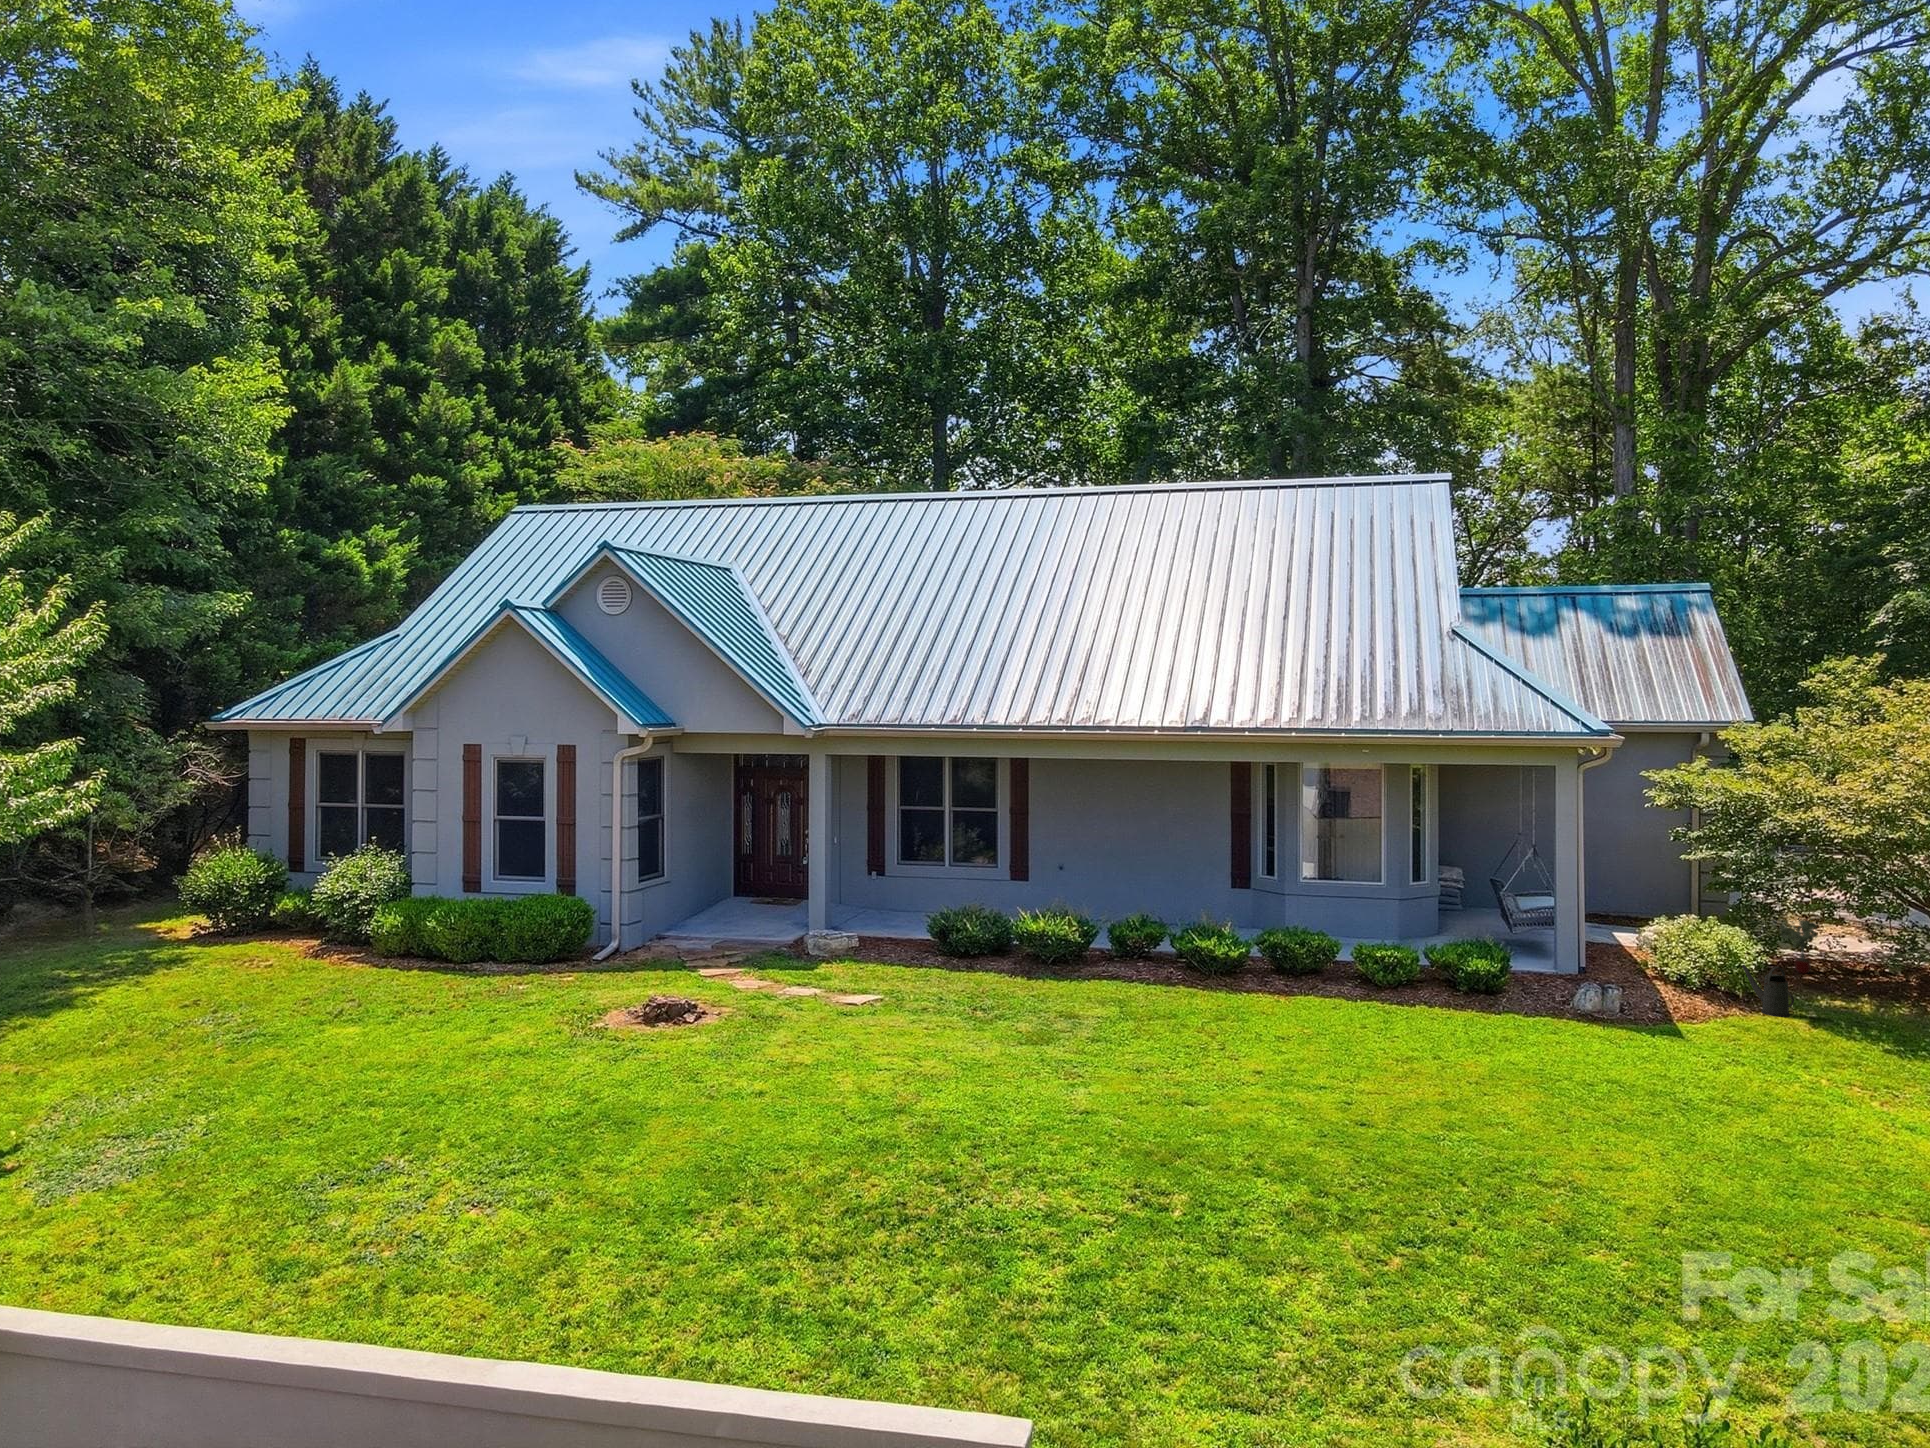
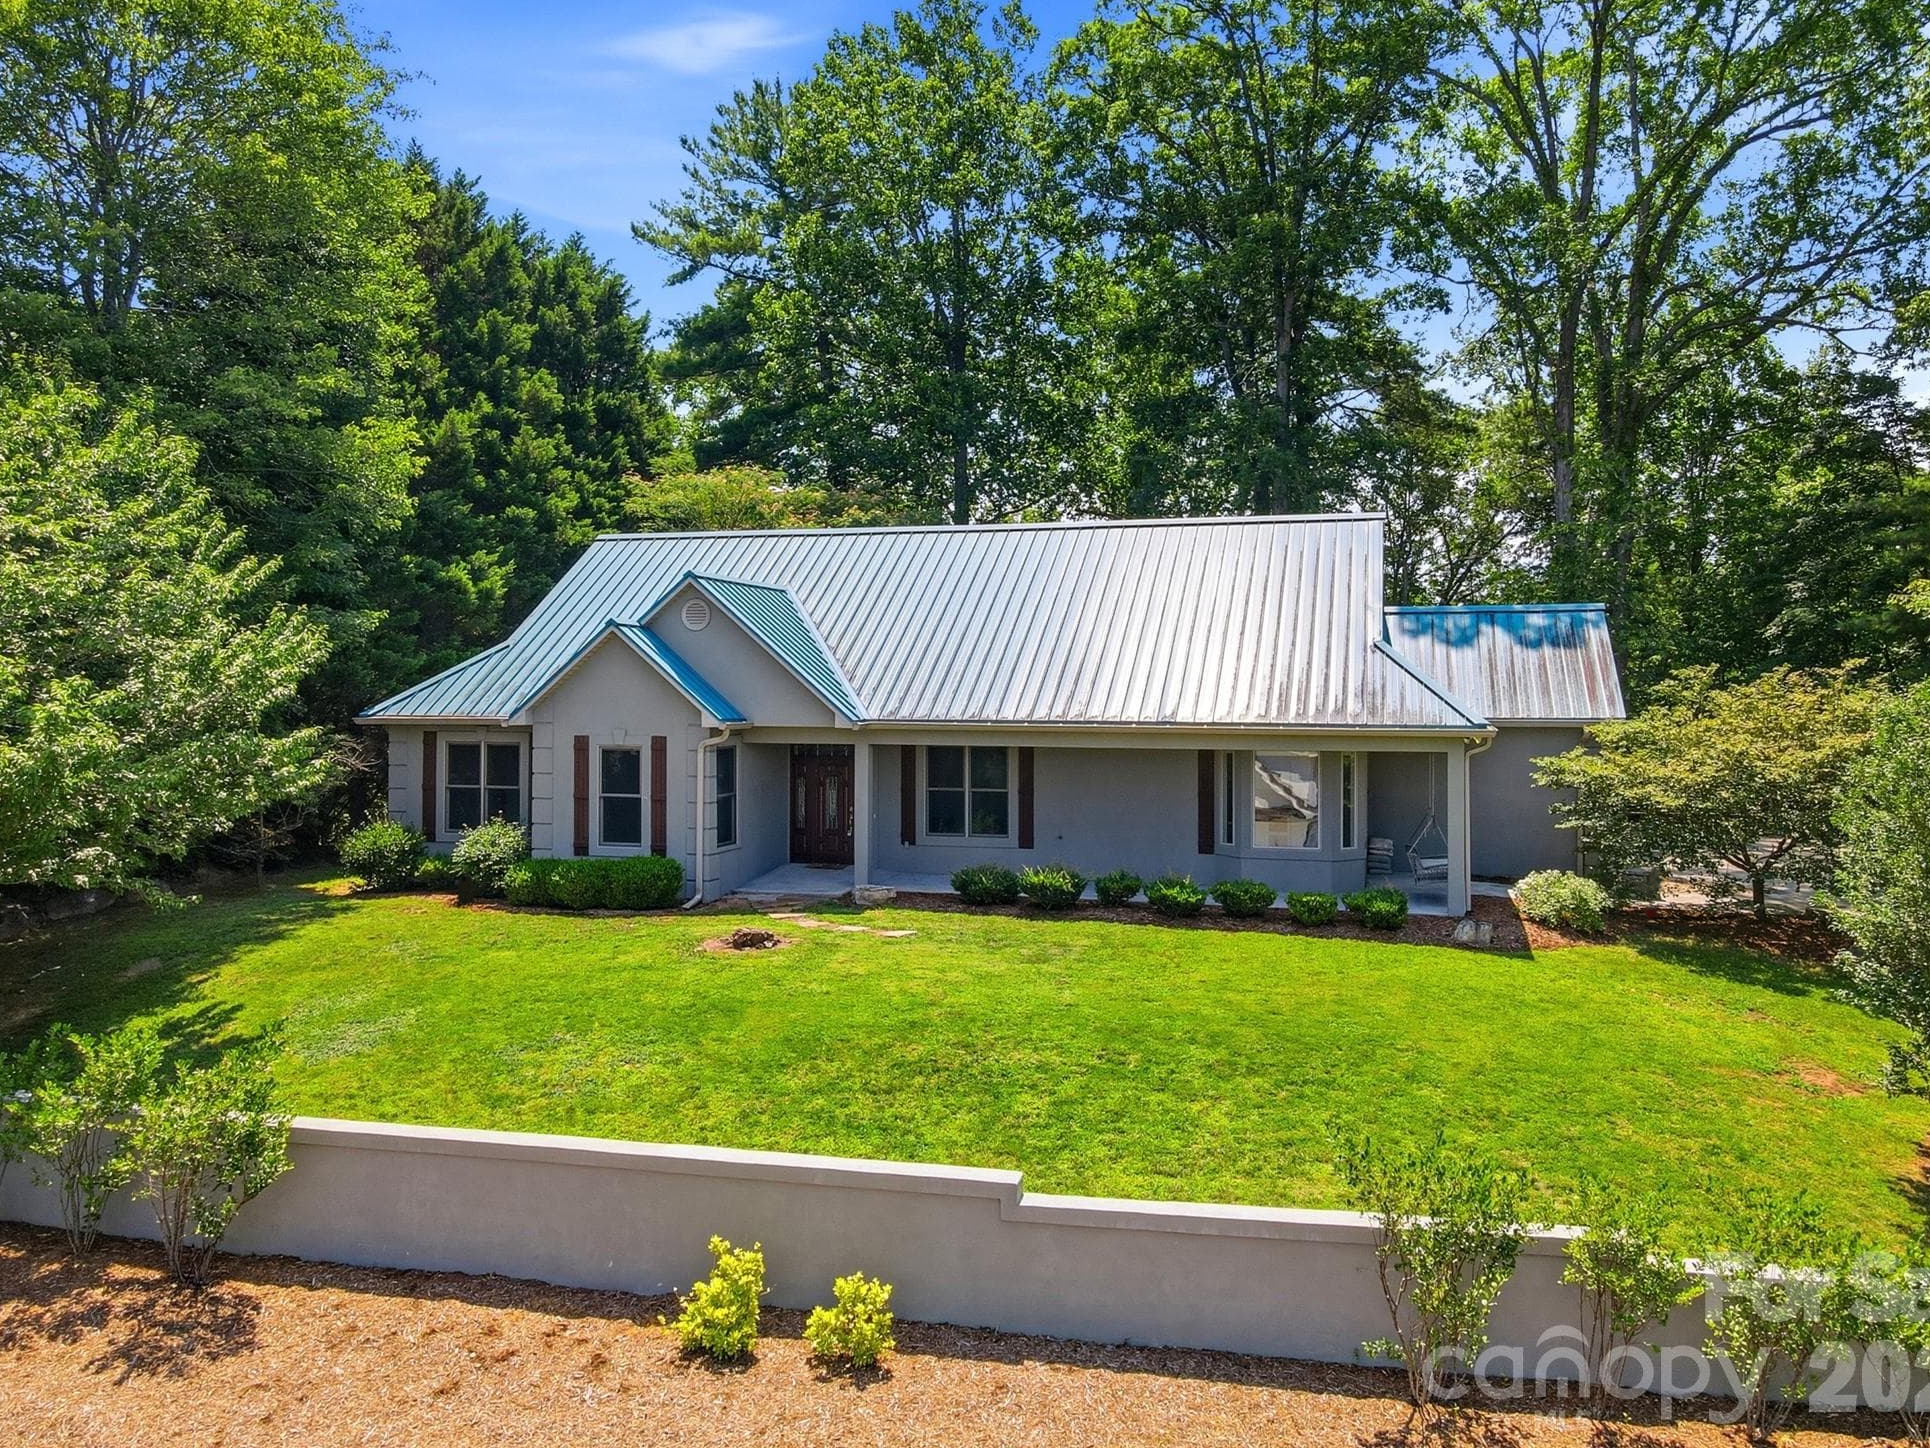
watering can: present [1742,965,1794,1017] -> present [457,871,492,905]

